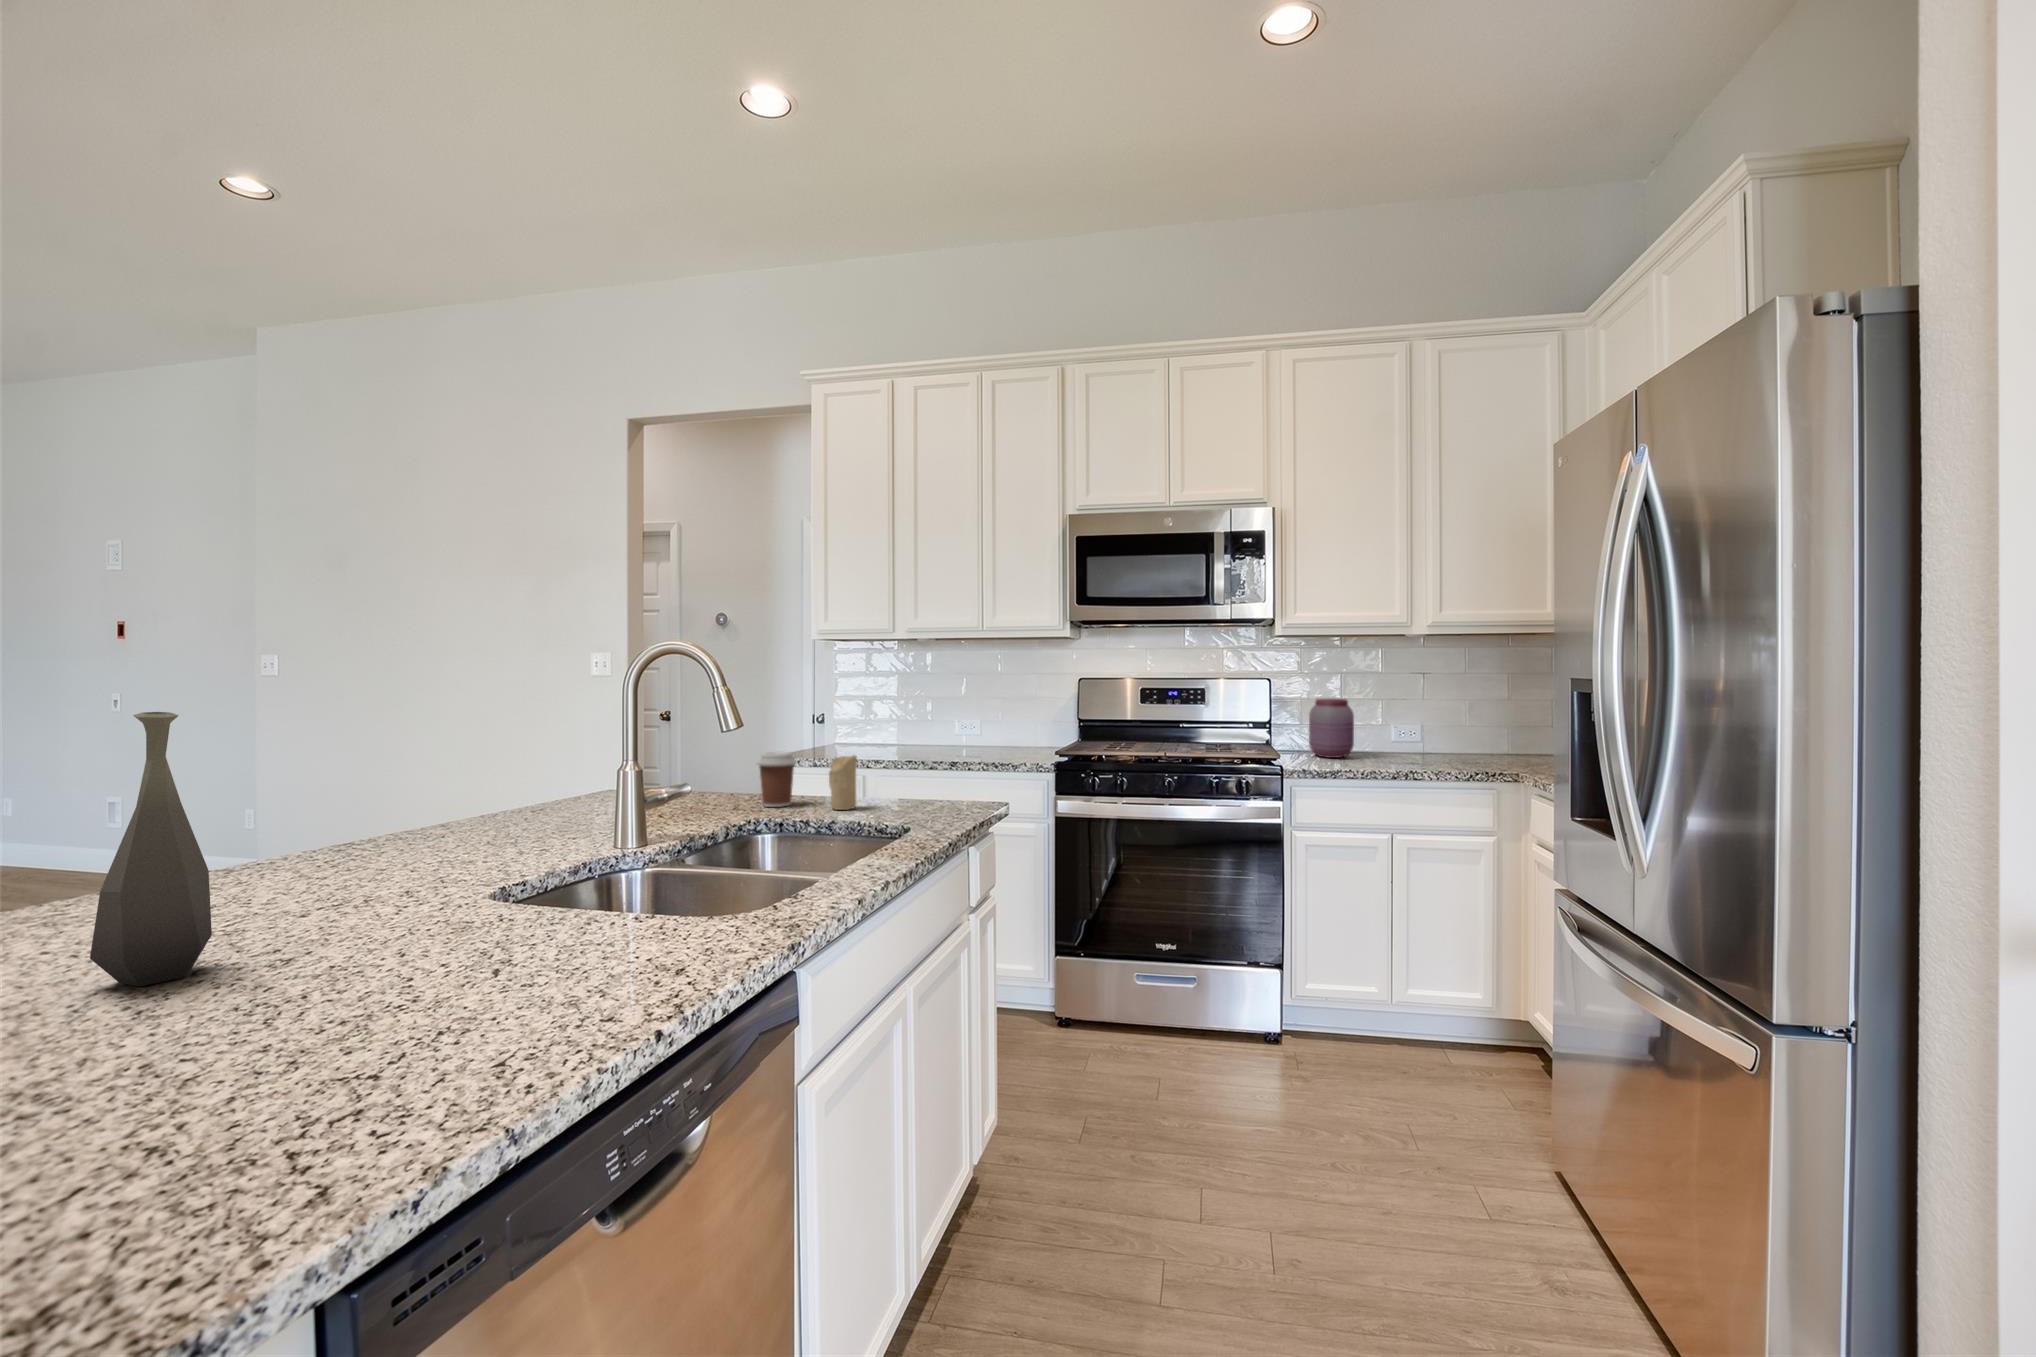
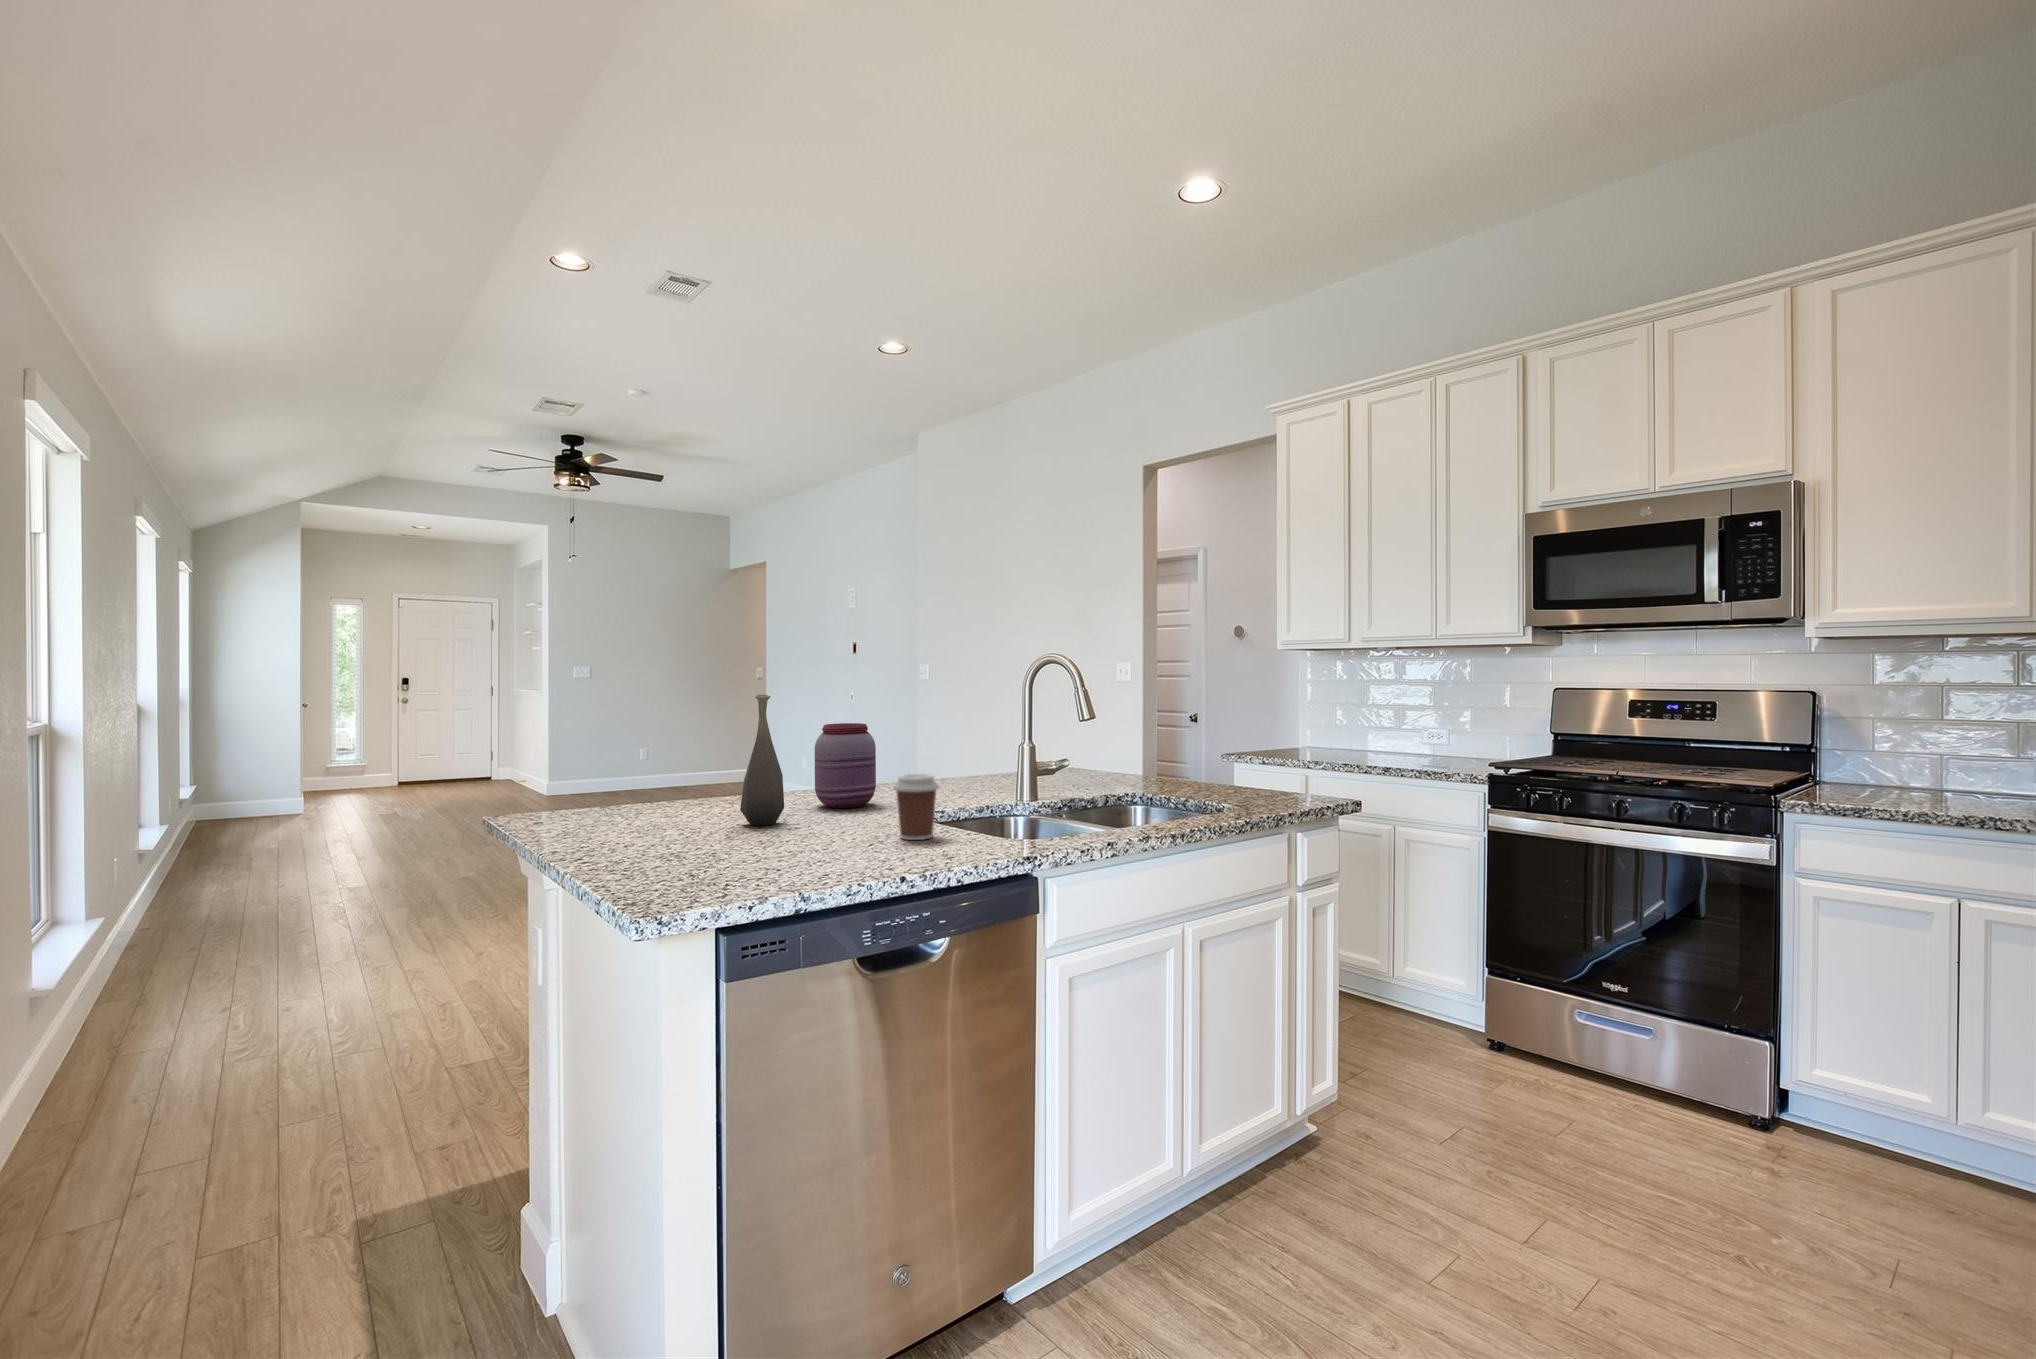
jar: present [1309,699,1354,758] -> present [815,723,876,808]
coffee cup: present [757,752,797,807] -> present [893,774,940,840]
candle: present [829,755,857,810] -> none [1189,747,1212,791]

